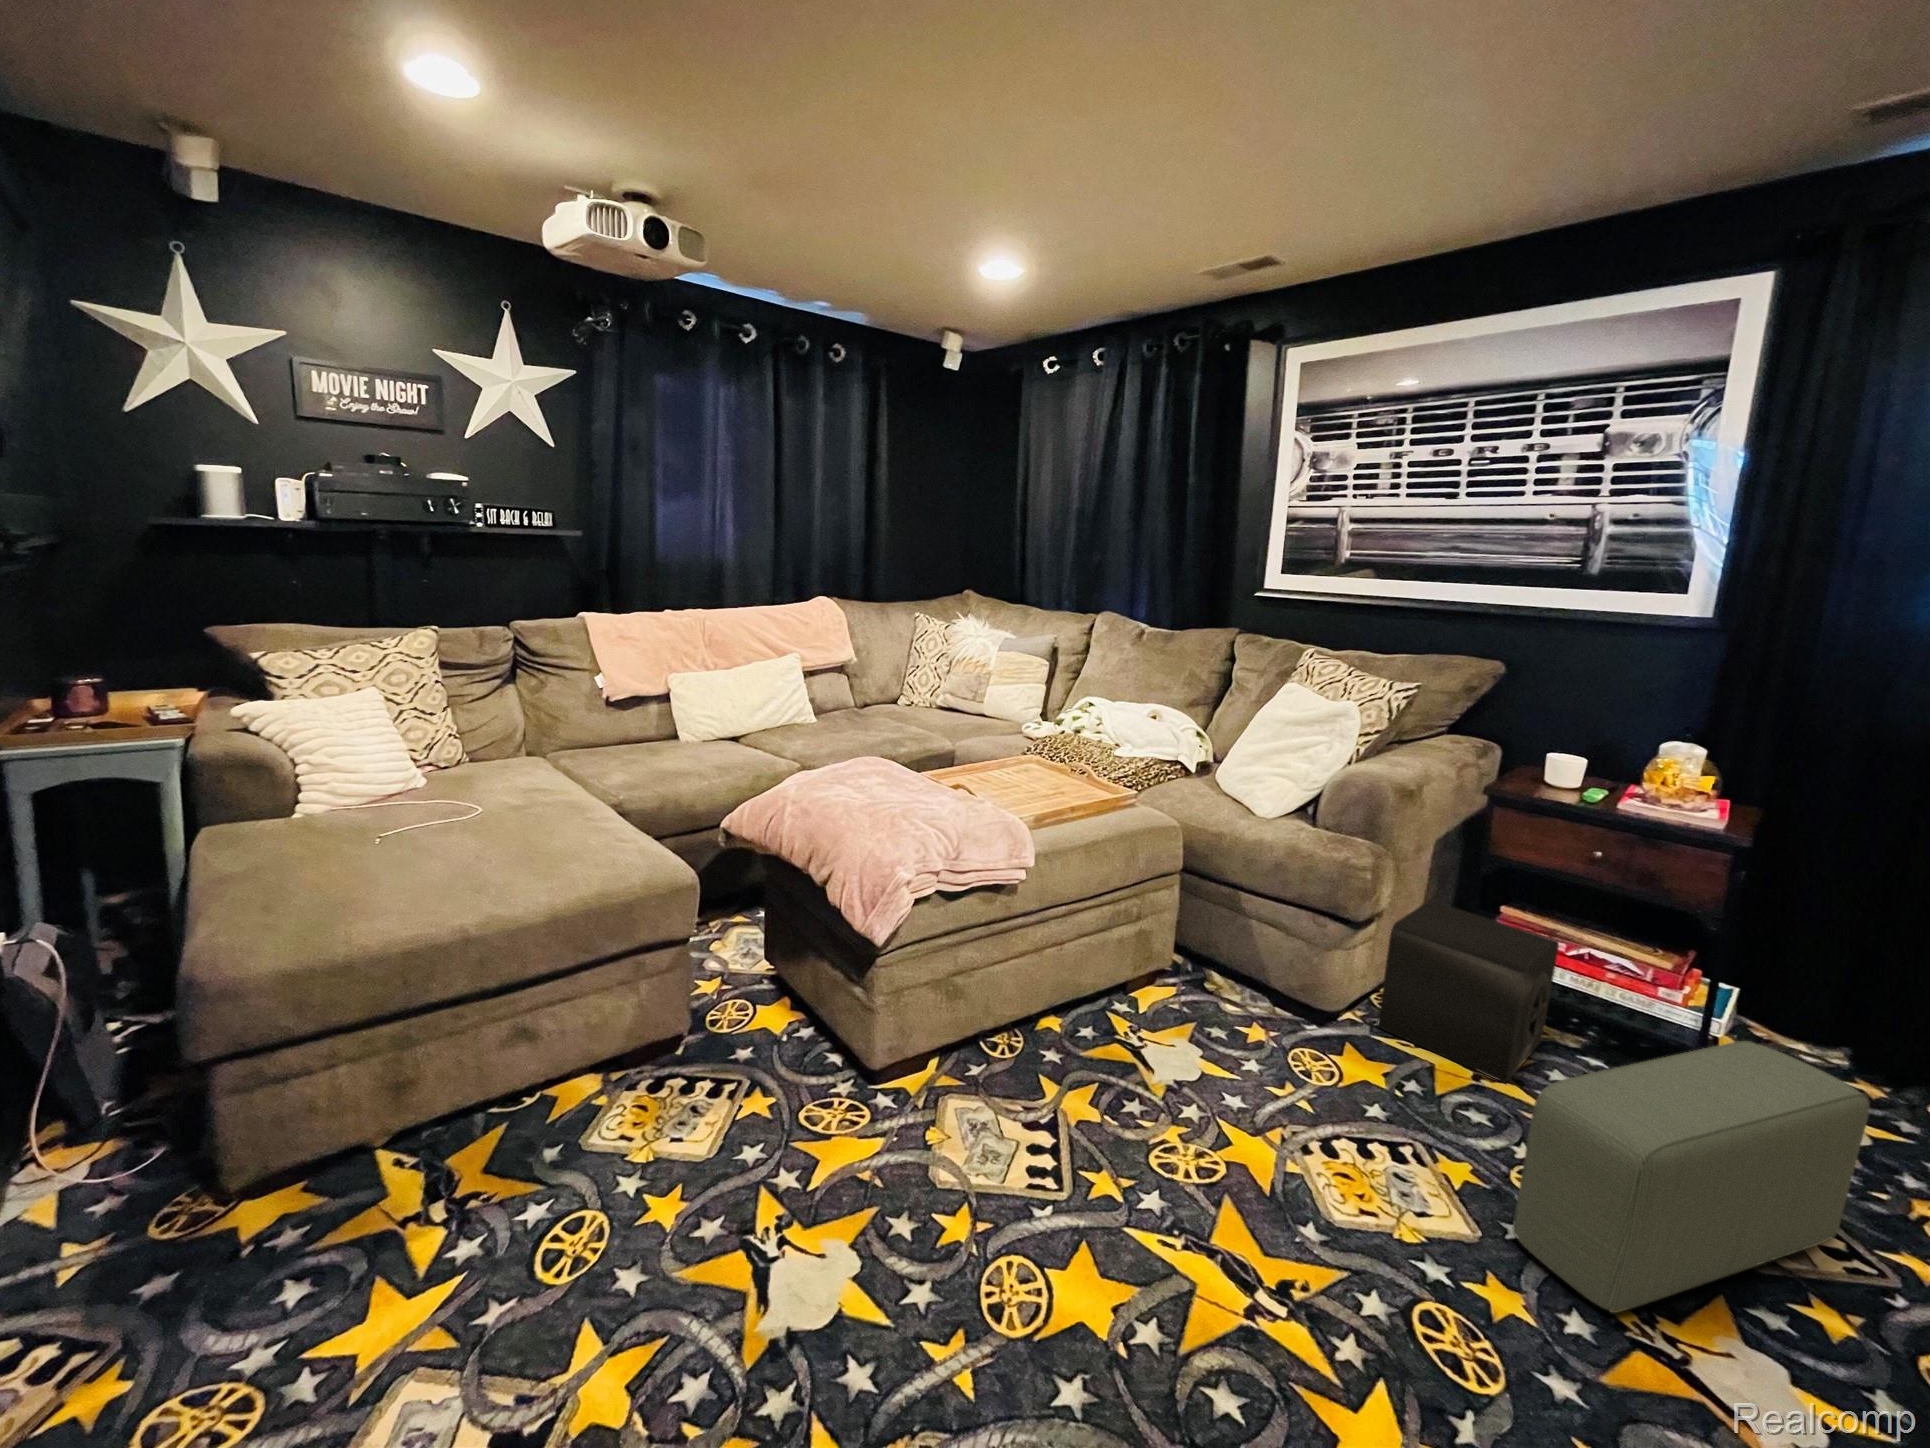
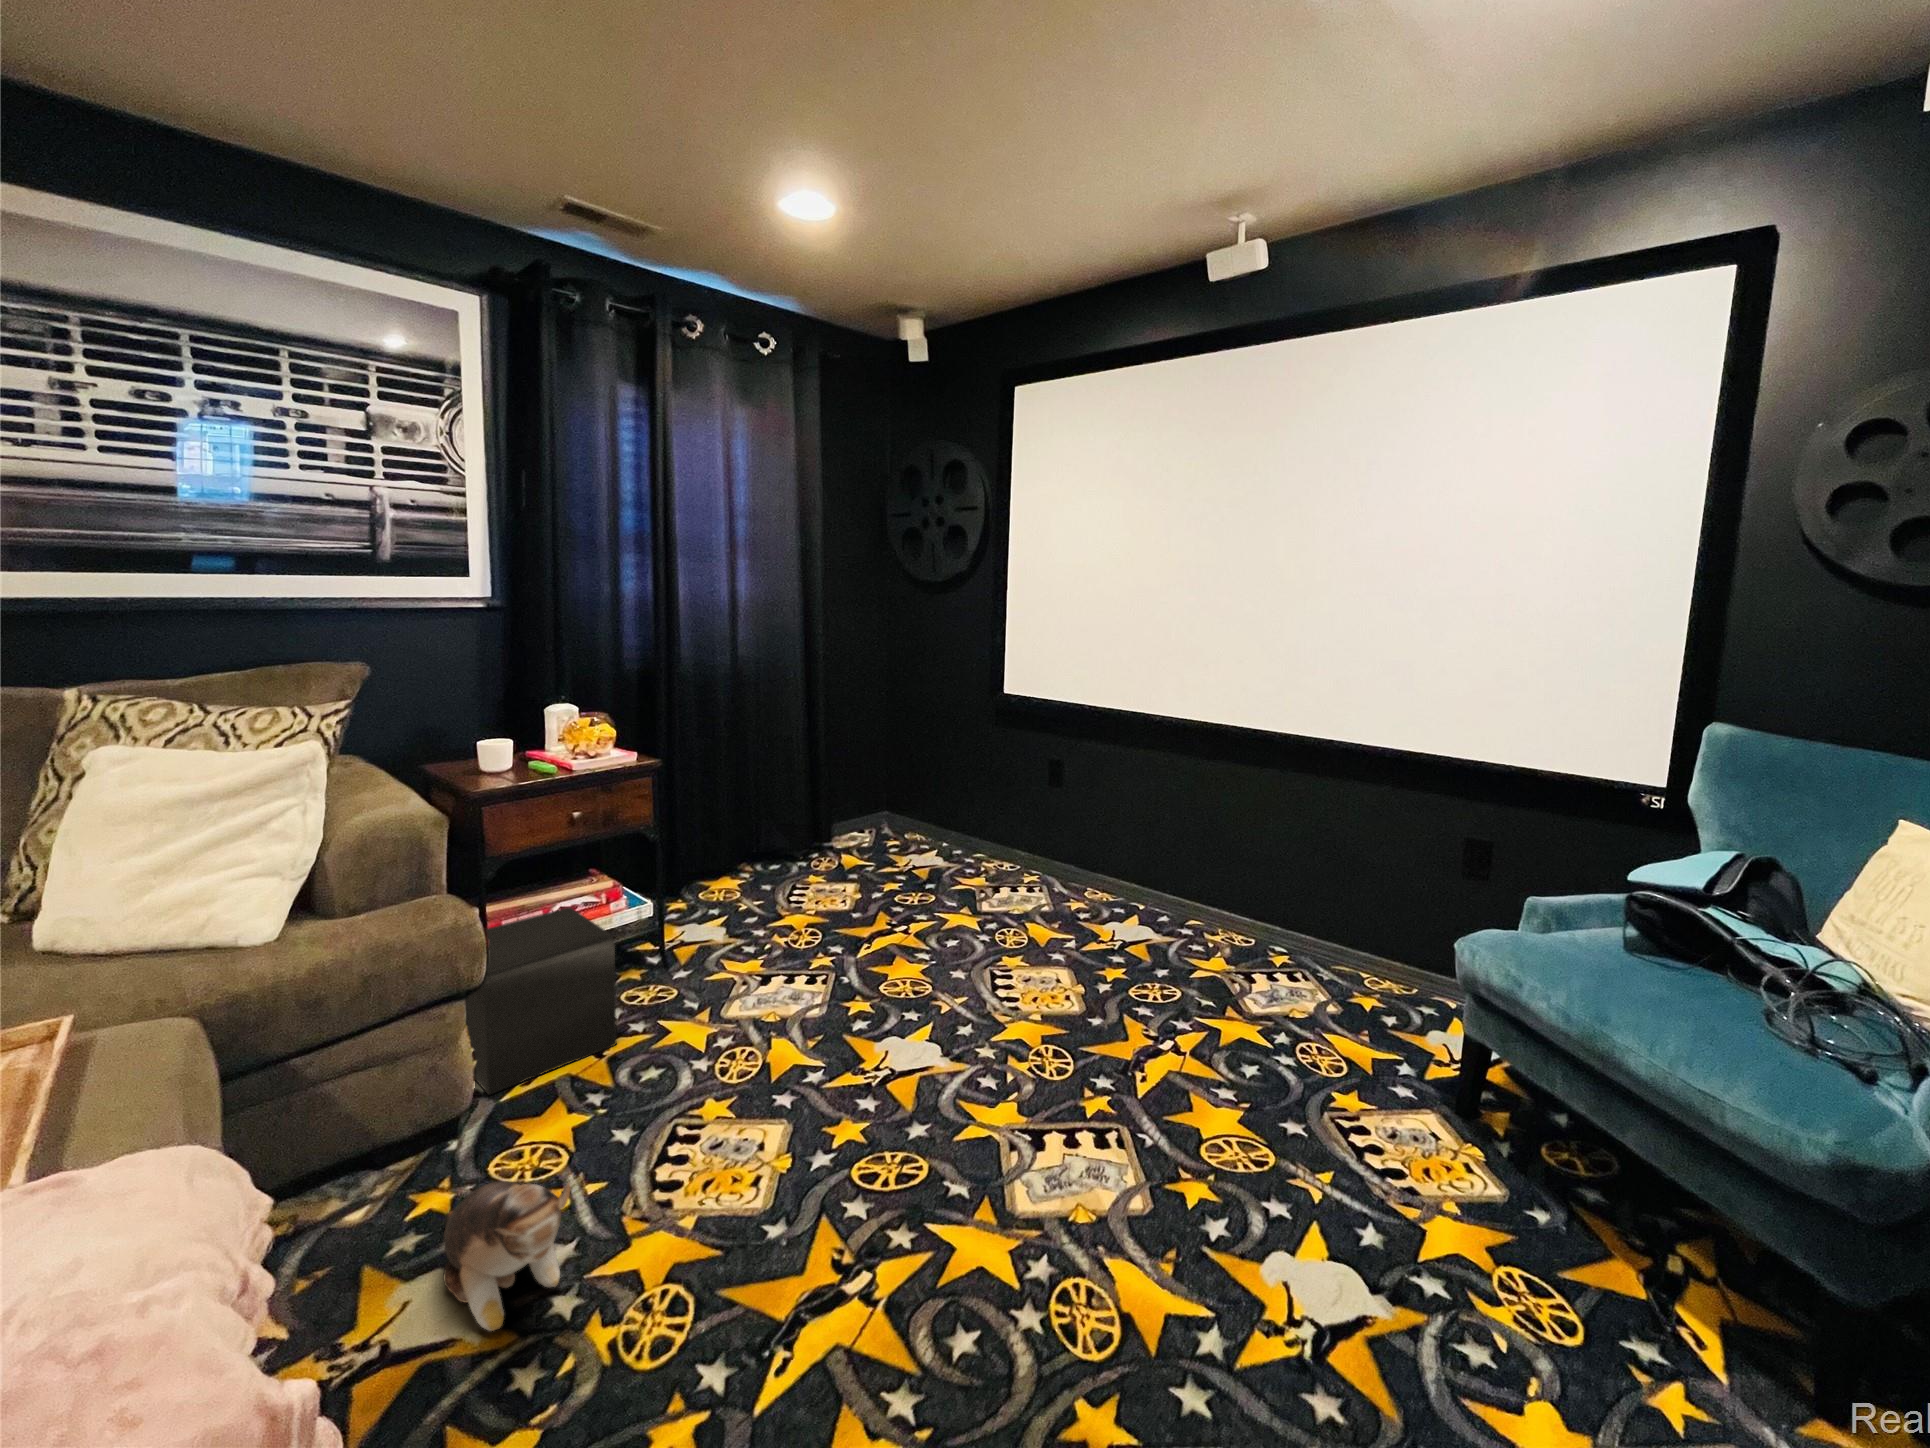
plush toy: none [1145,998,1247,1101] -> present [443,1181,570,1331]
pouf: present [1513,1041,1870,1313] -> none [745,883,868,1102]

